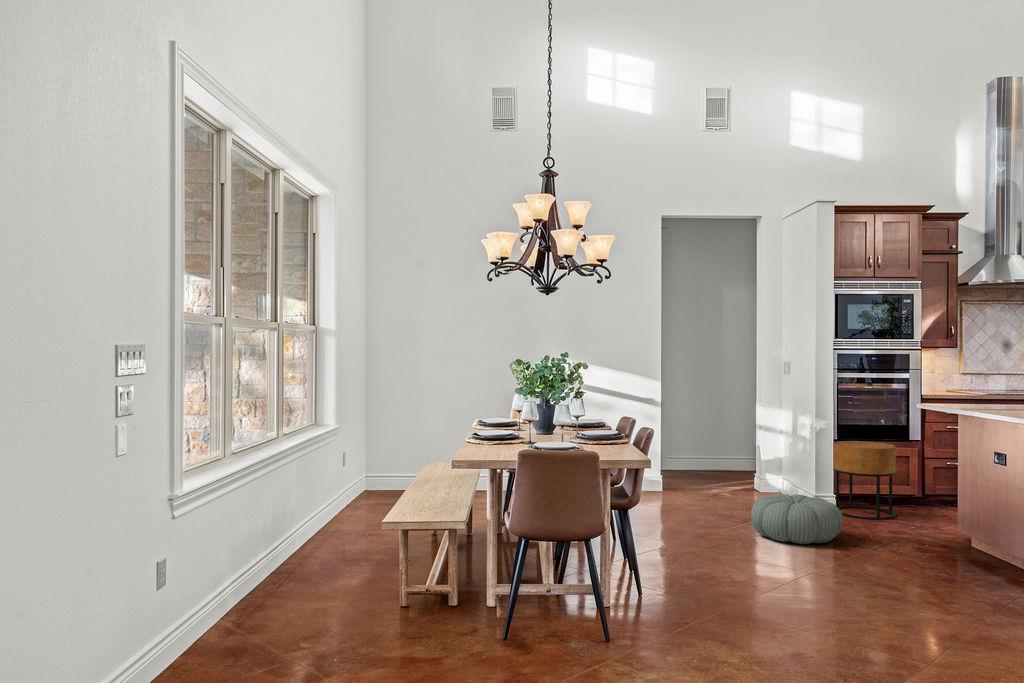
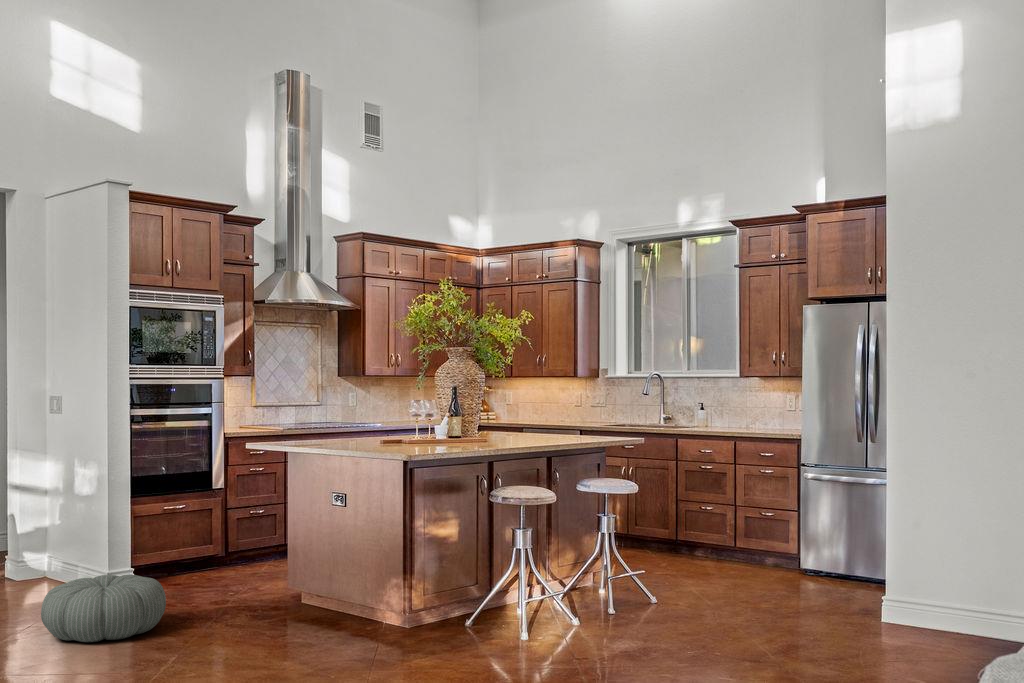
side table: present [833,441,896,520] -> none [129,495,204,595]

